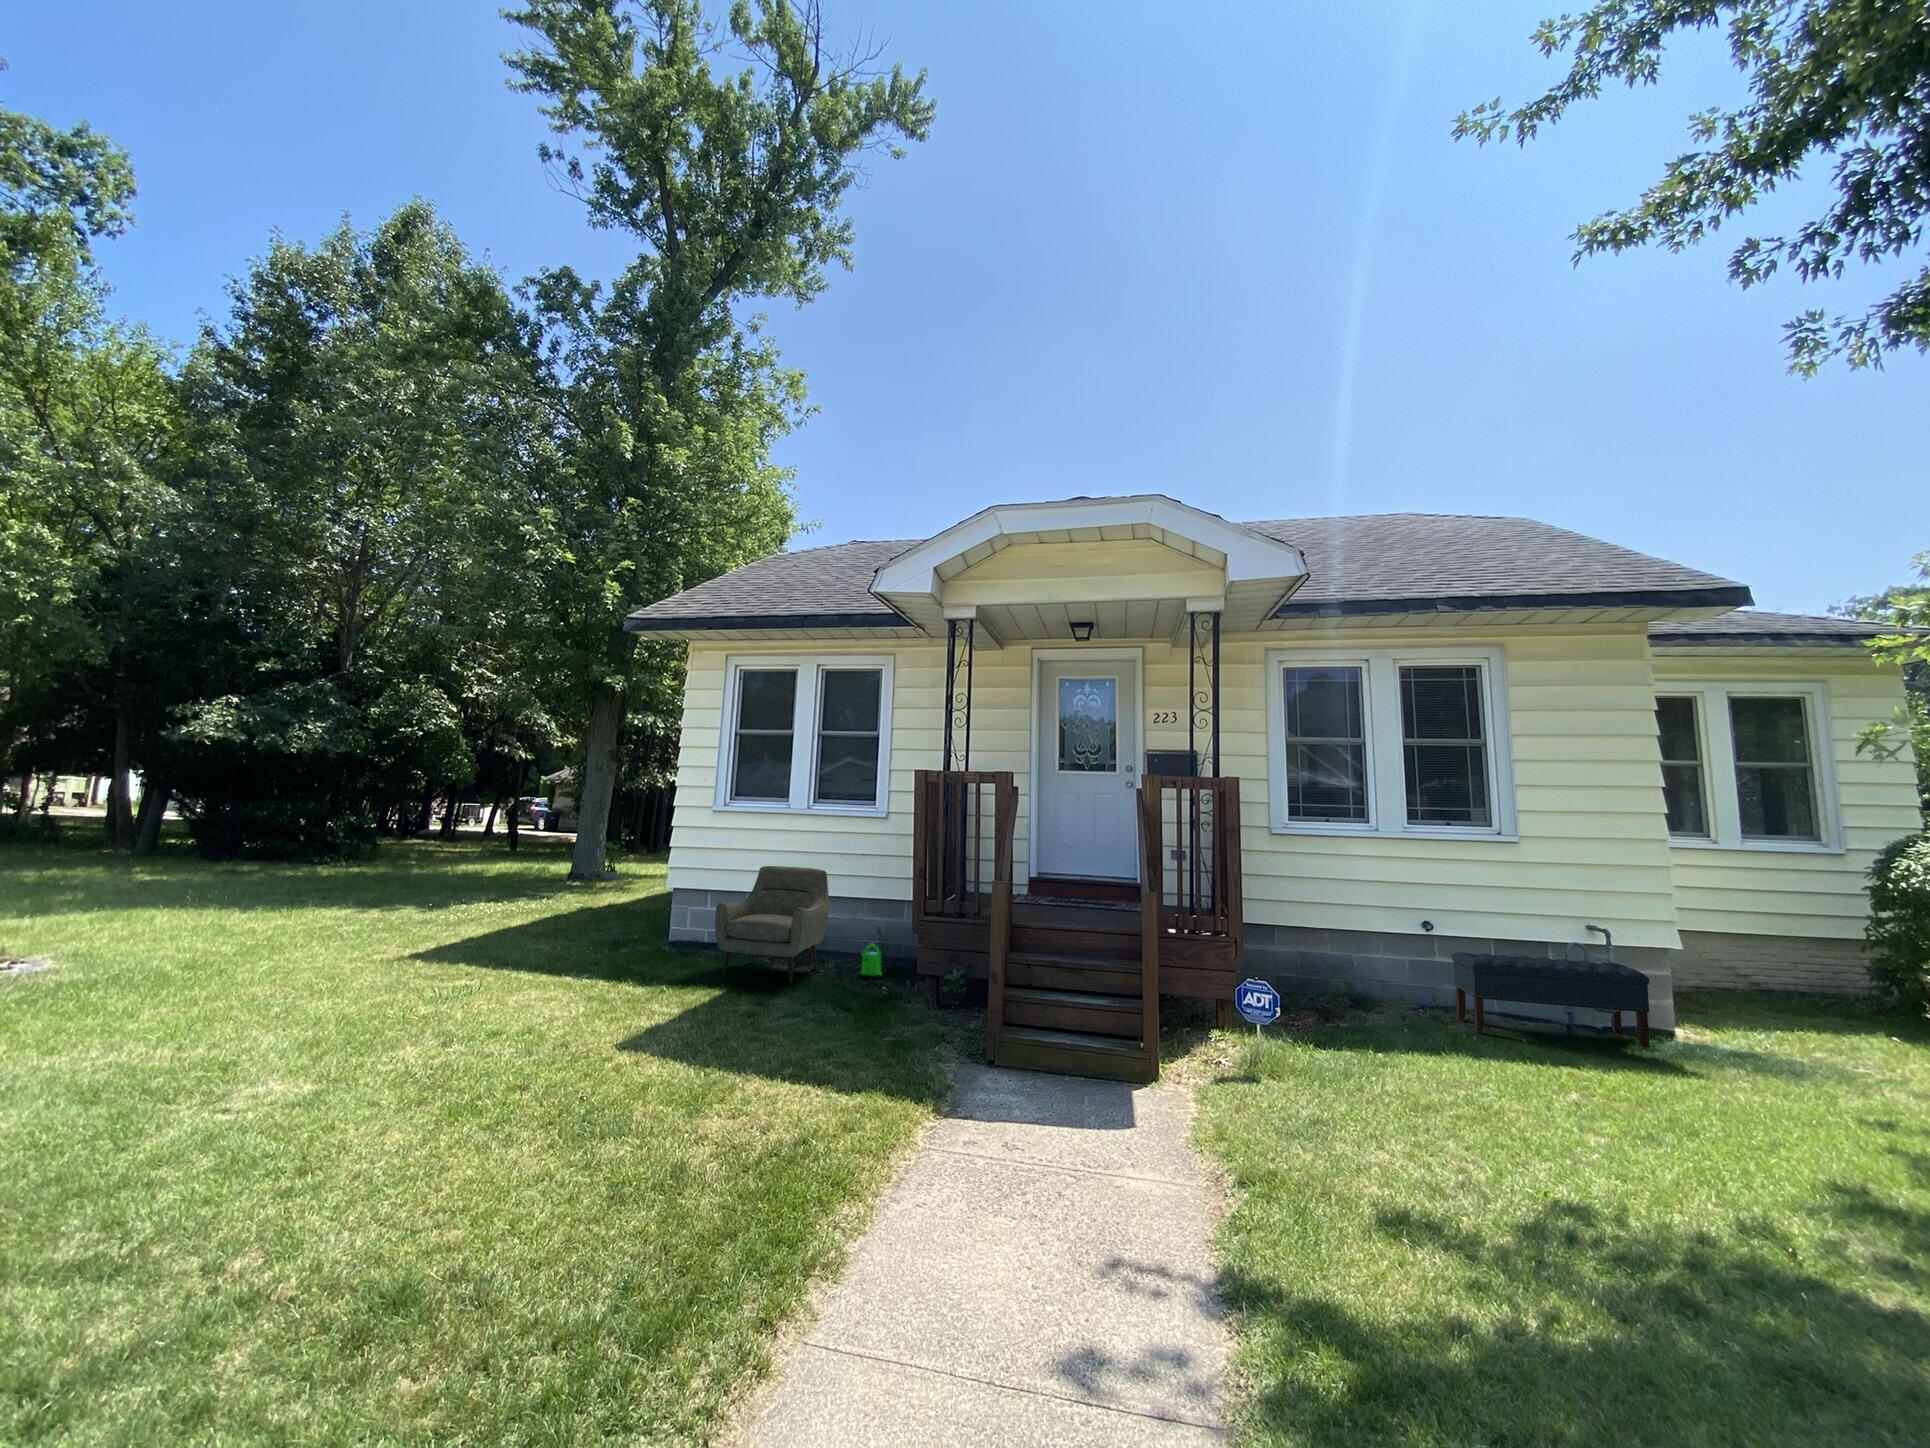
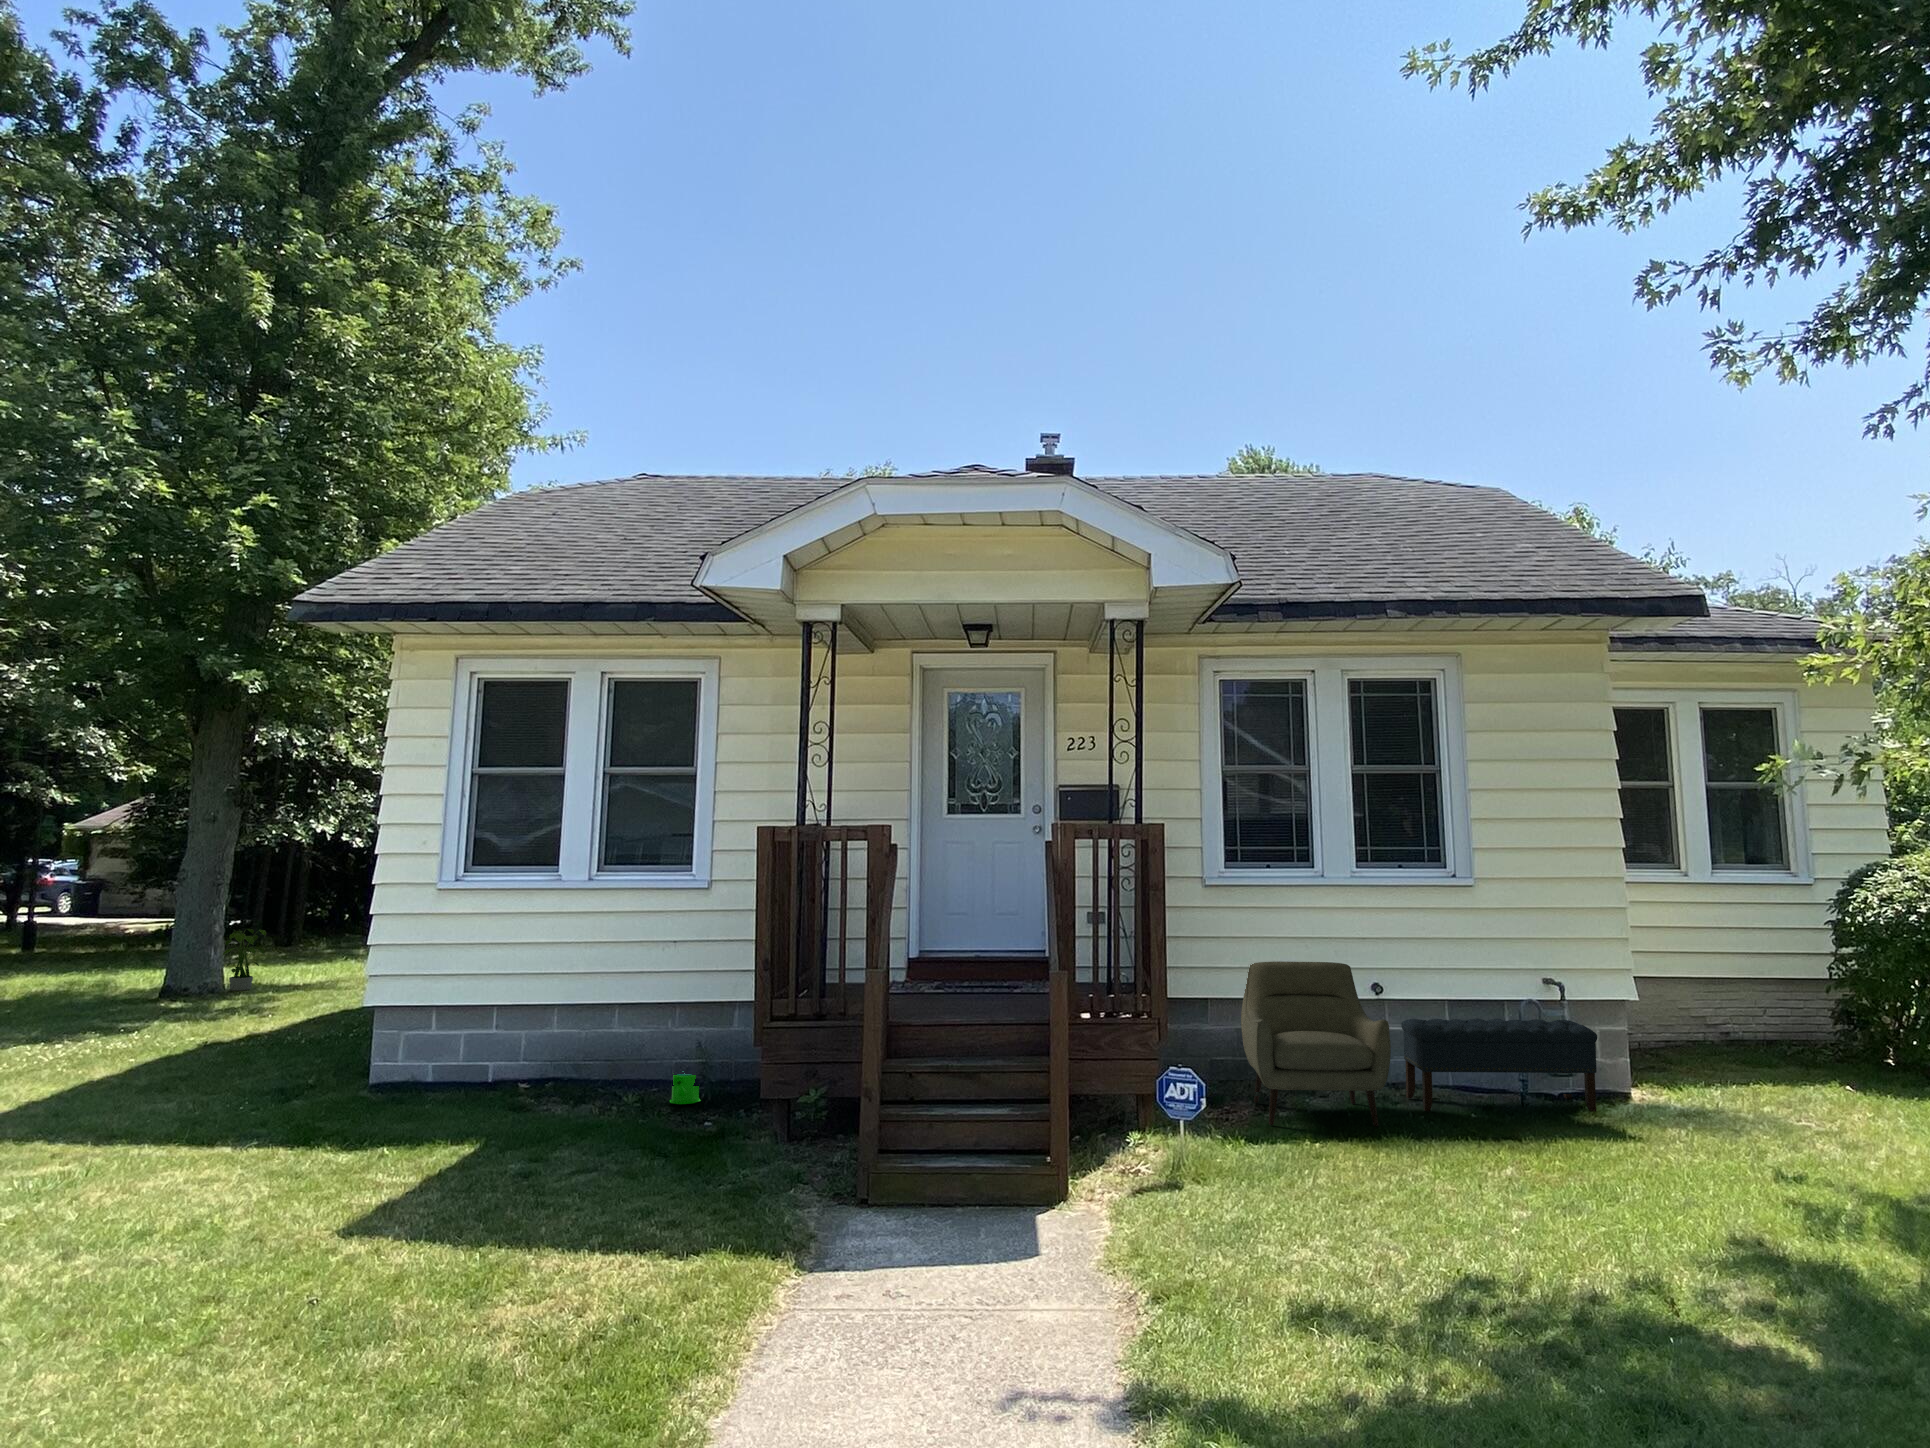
chair: present [715,866,829,983] -> present [1241,961,1391,1127]

